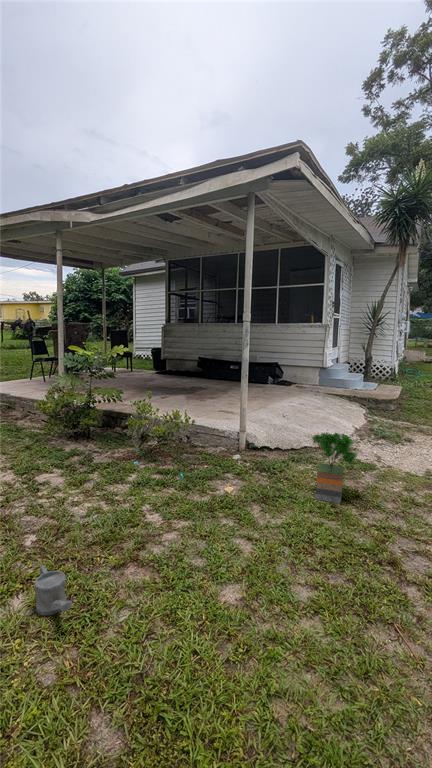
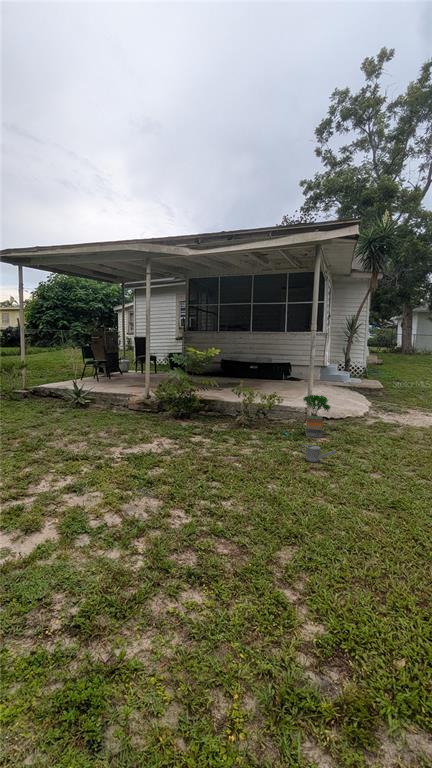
potted tree: present [312,432,357,503] -> present [303,395,330,437]

